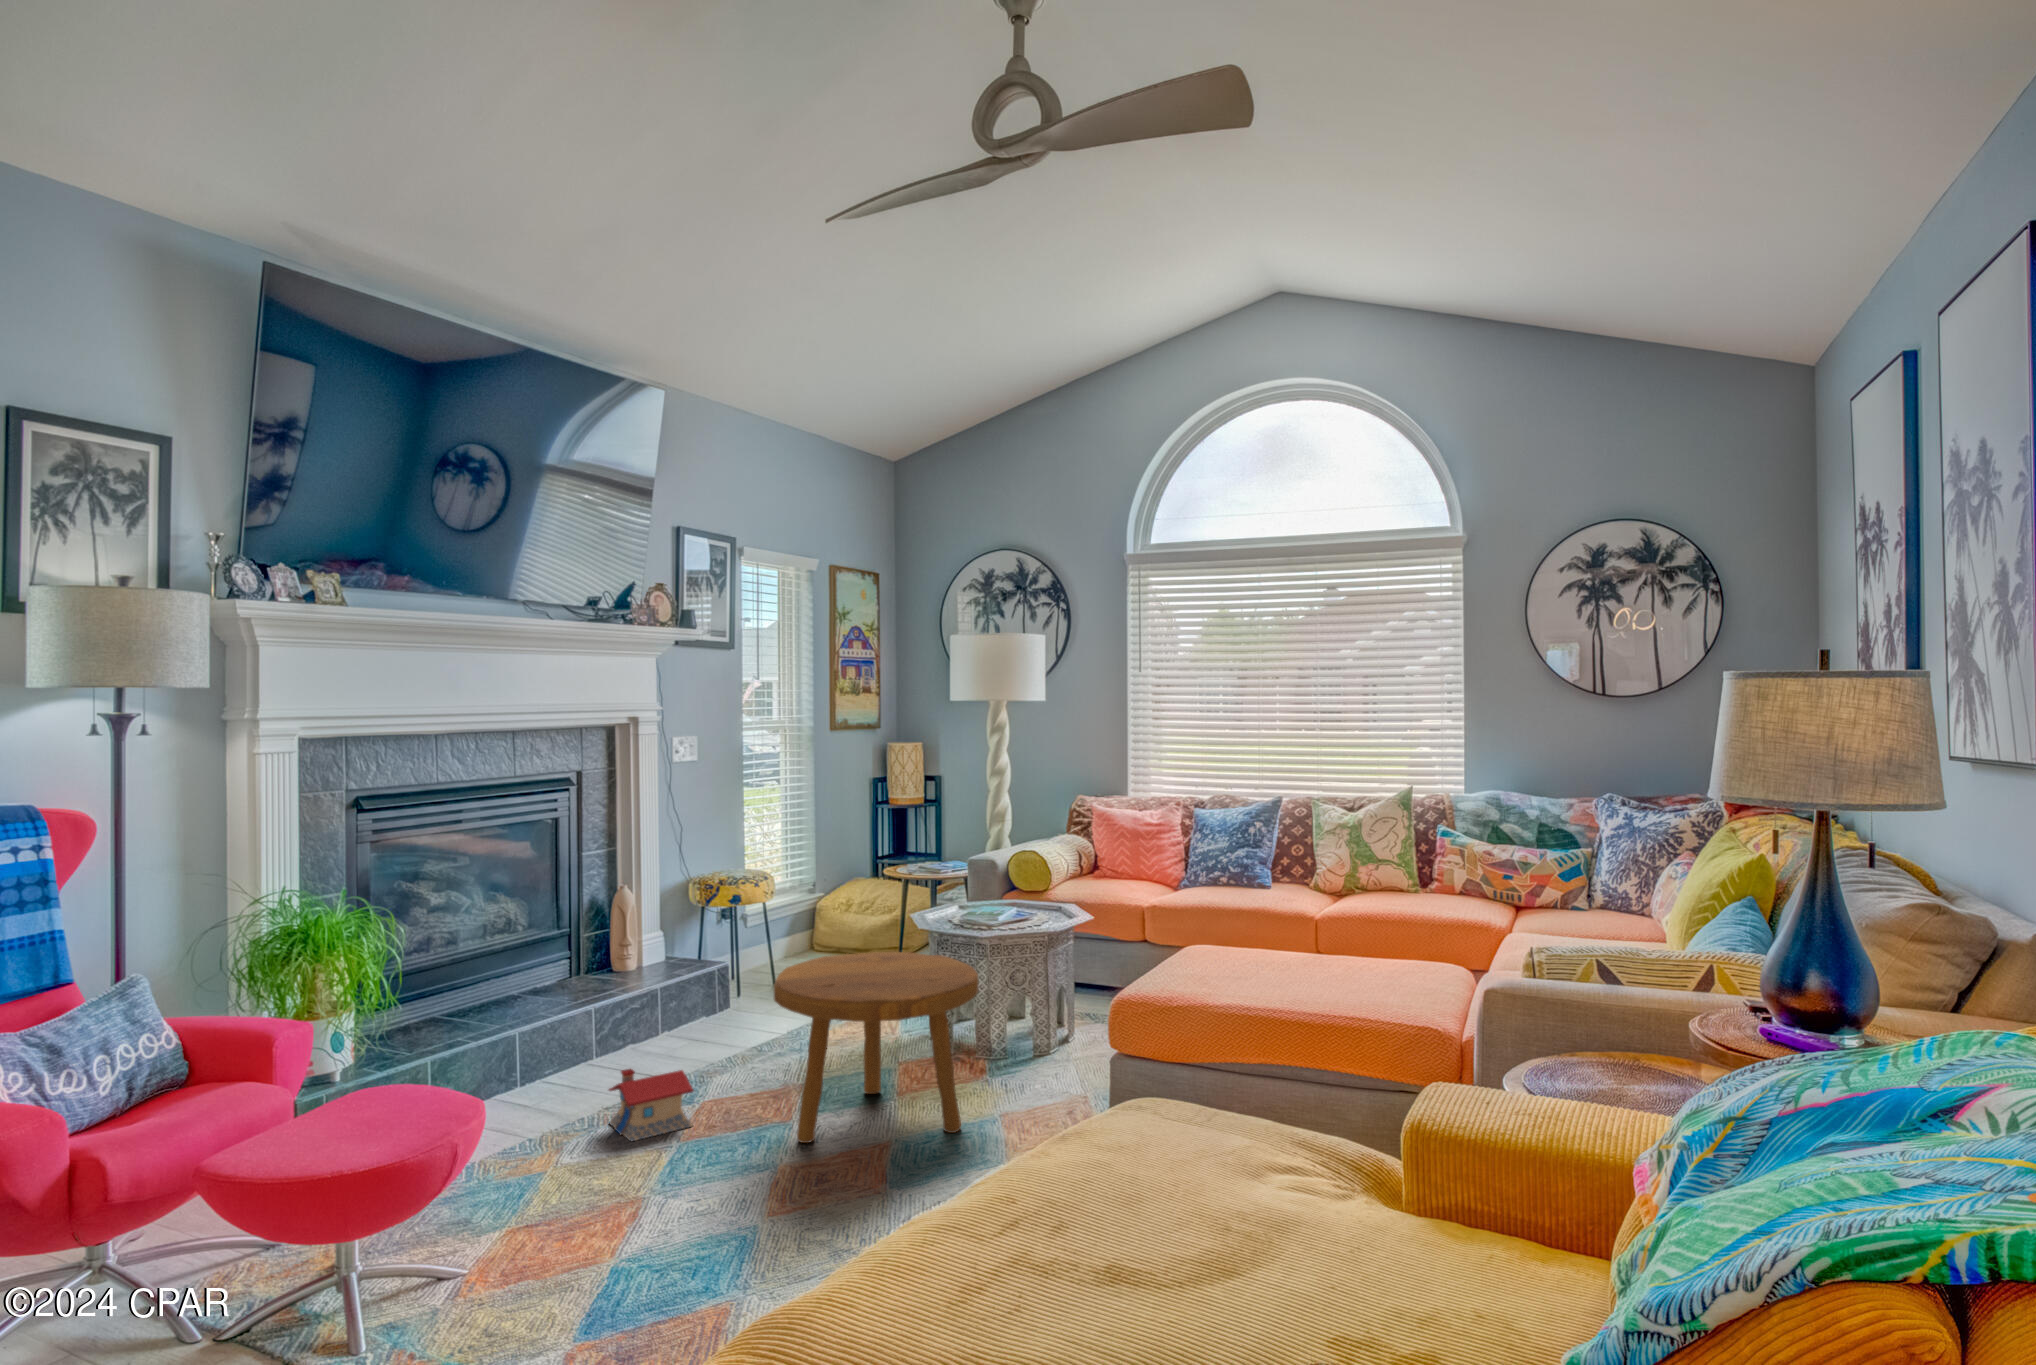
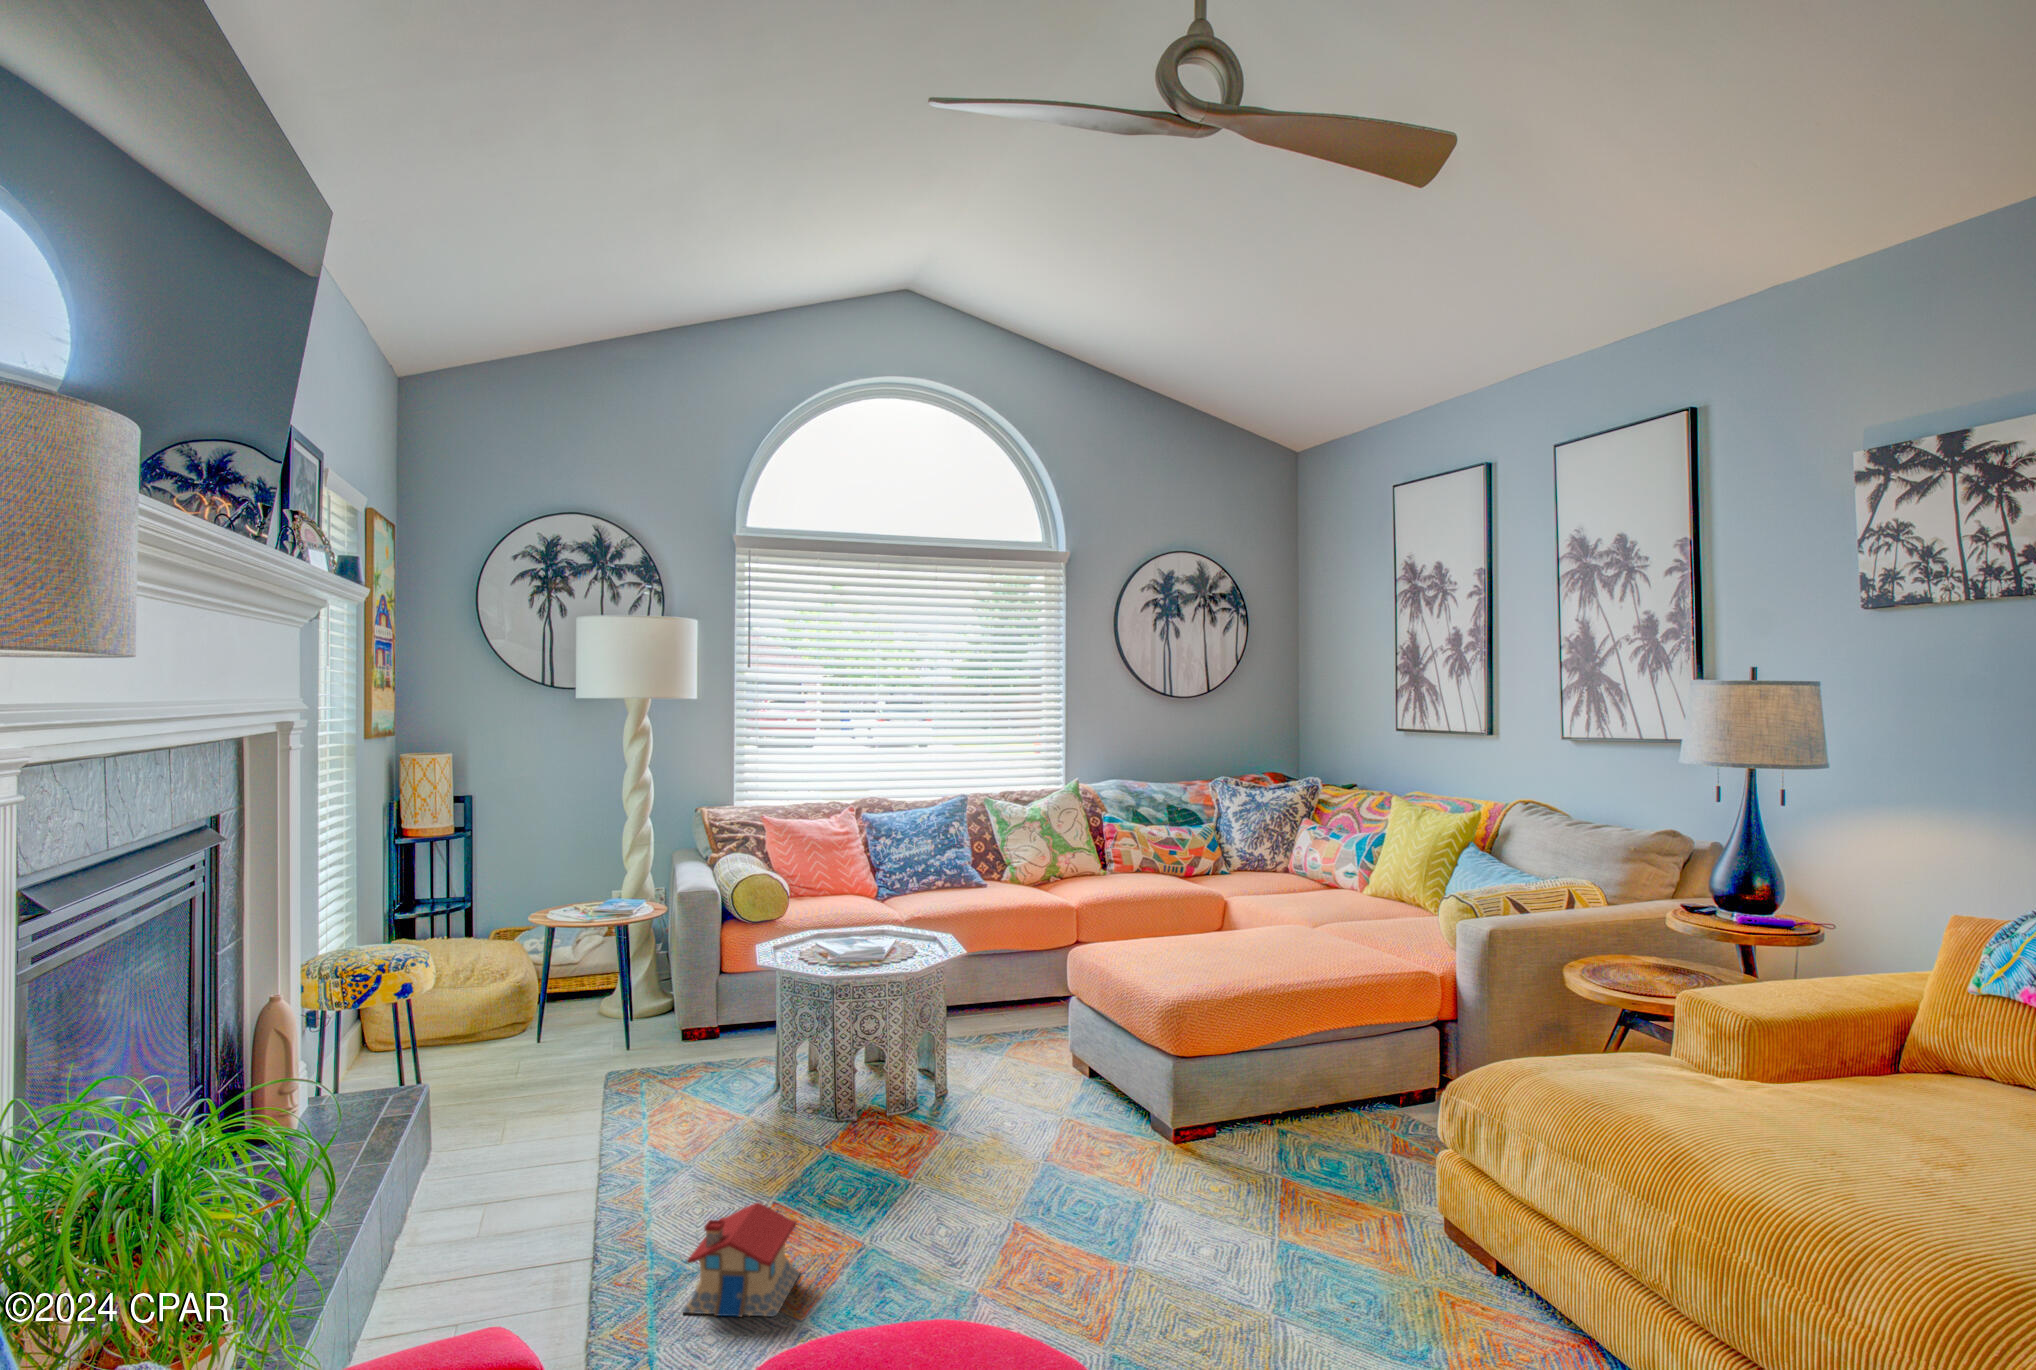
footstool: present [774,952,978,1143] -> none [849,985,1098,1237]

